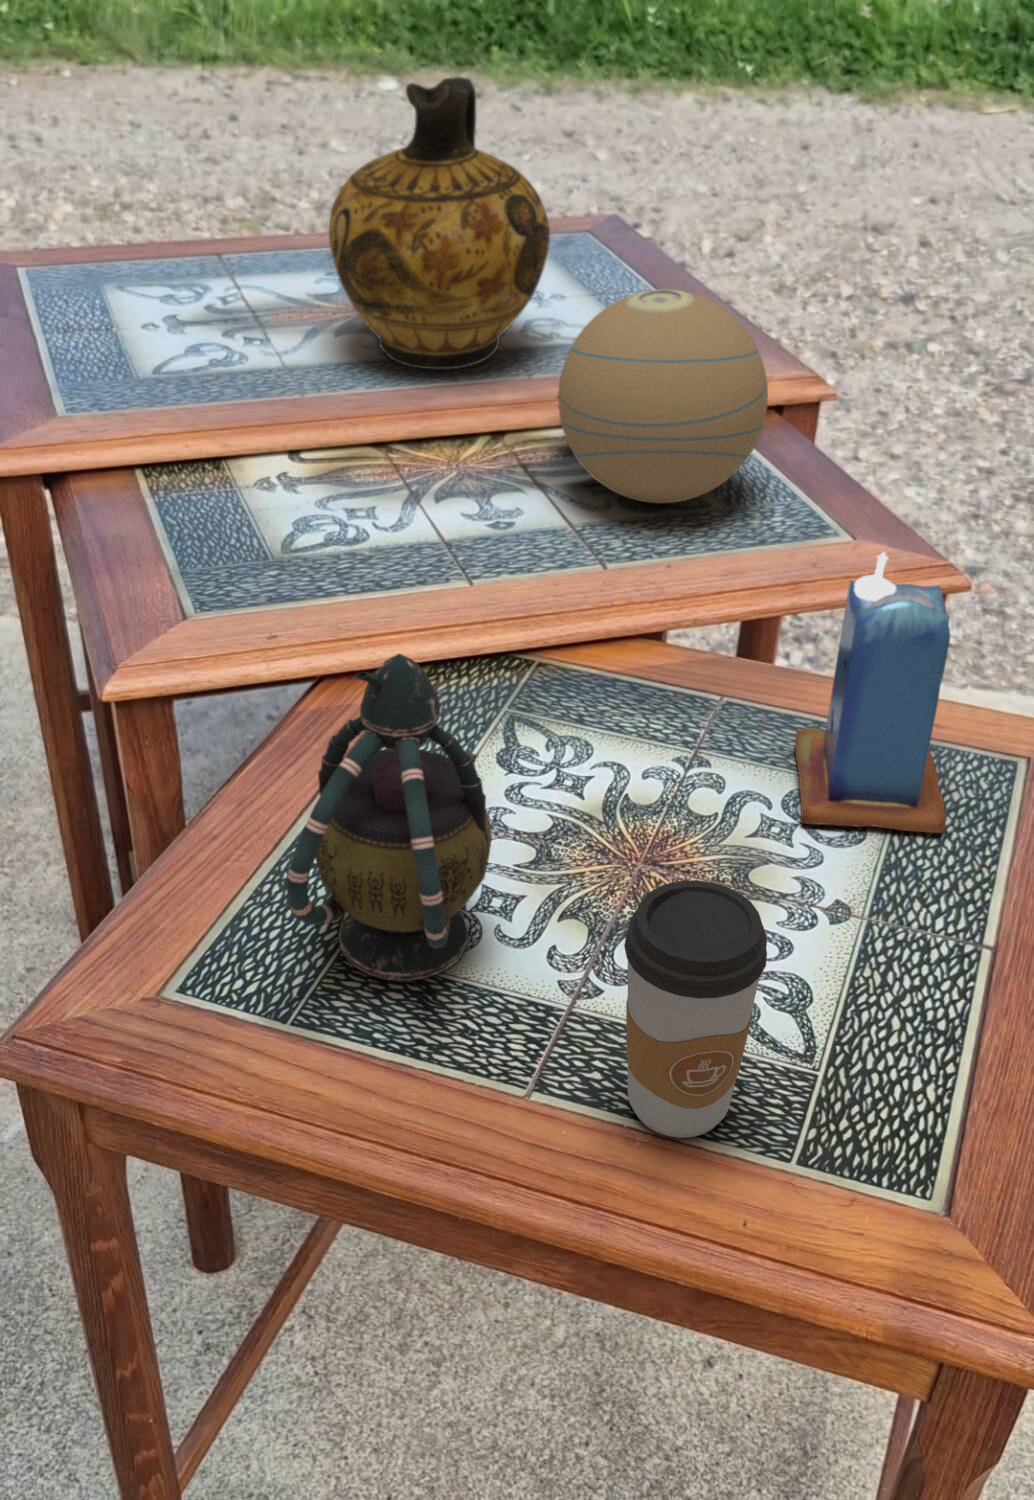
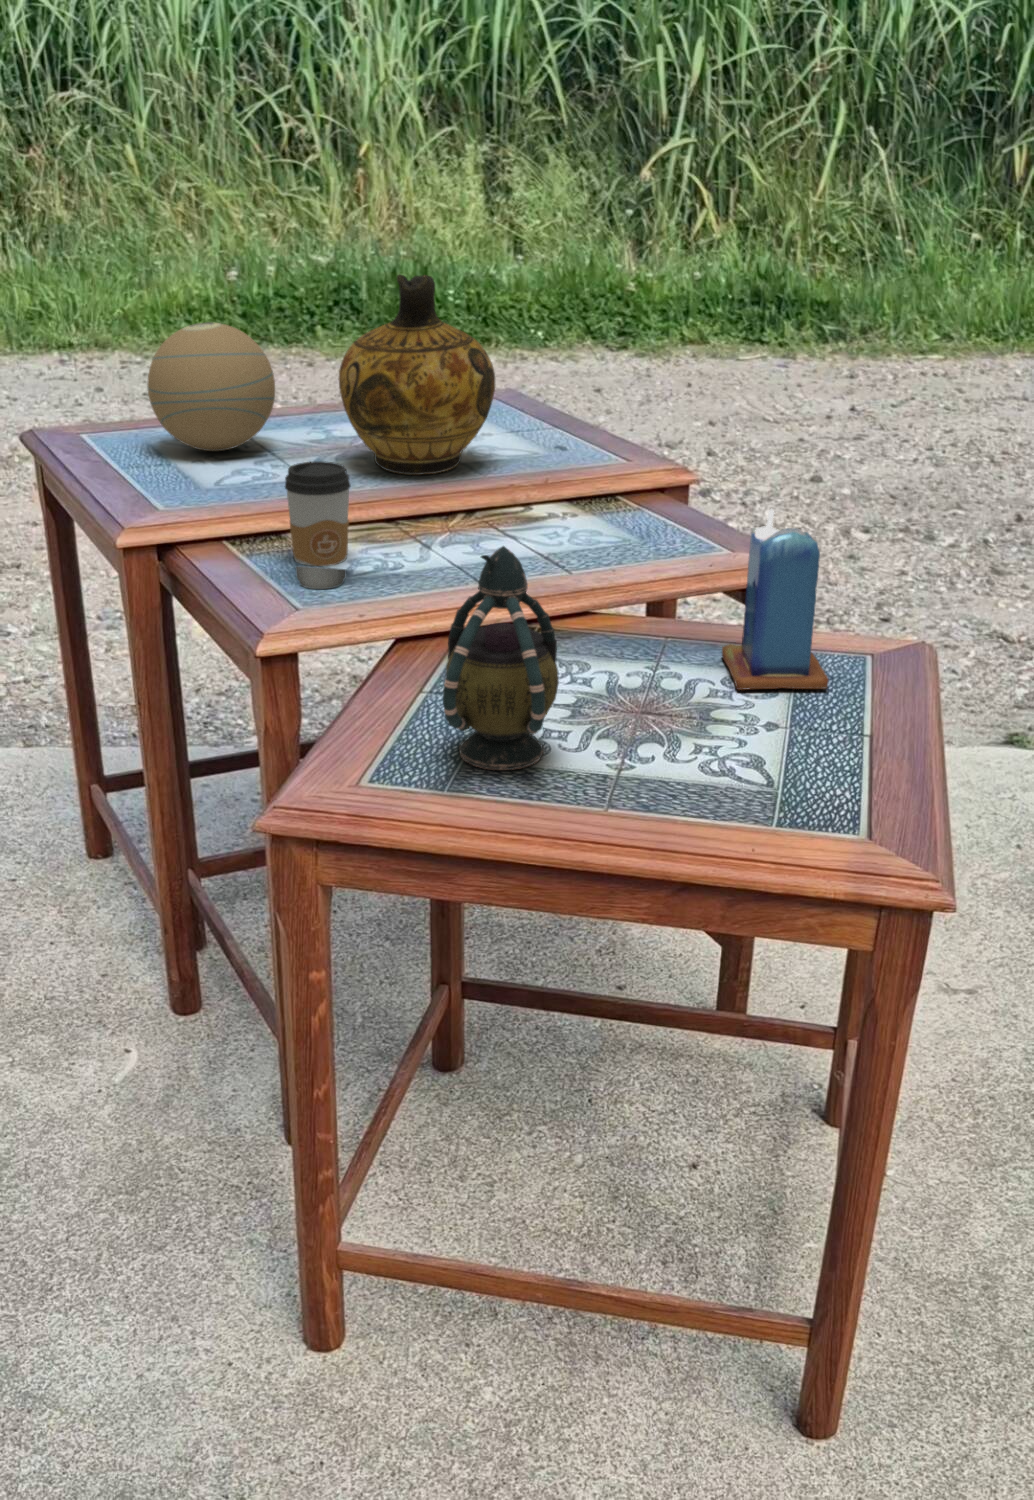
decorative orb: present [558,289,768,503] -> present [147,322,275,451]
coffee cup: present [624,880,767,1138] -> present [285,461,351,589]

